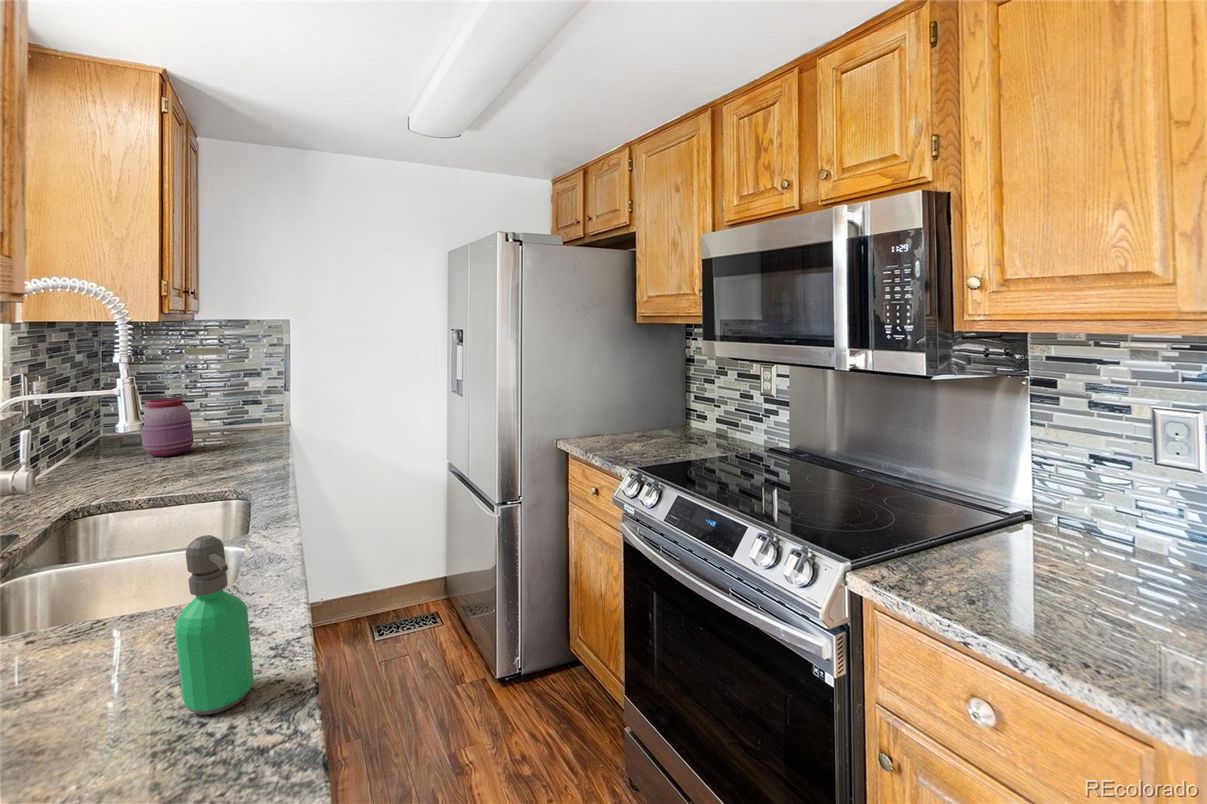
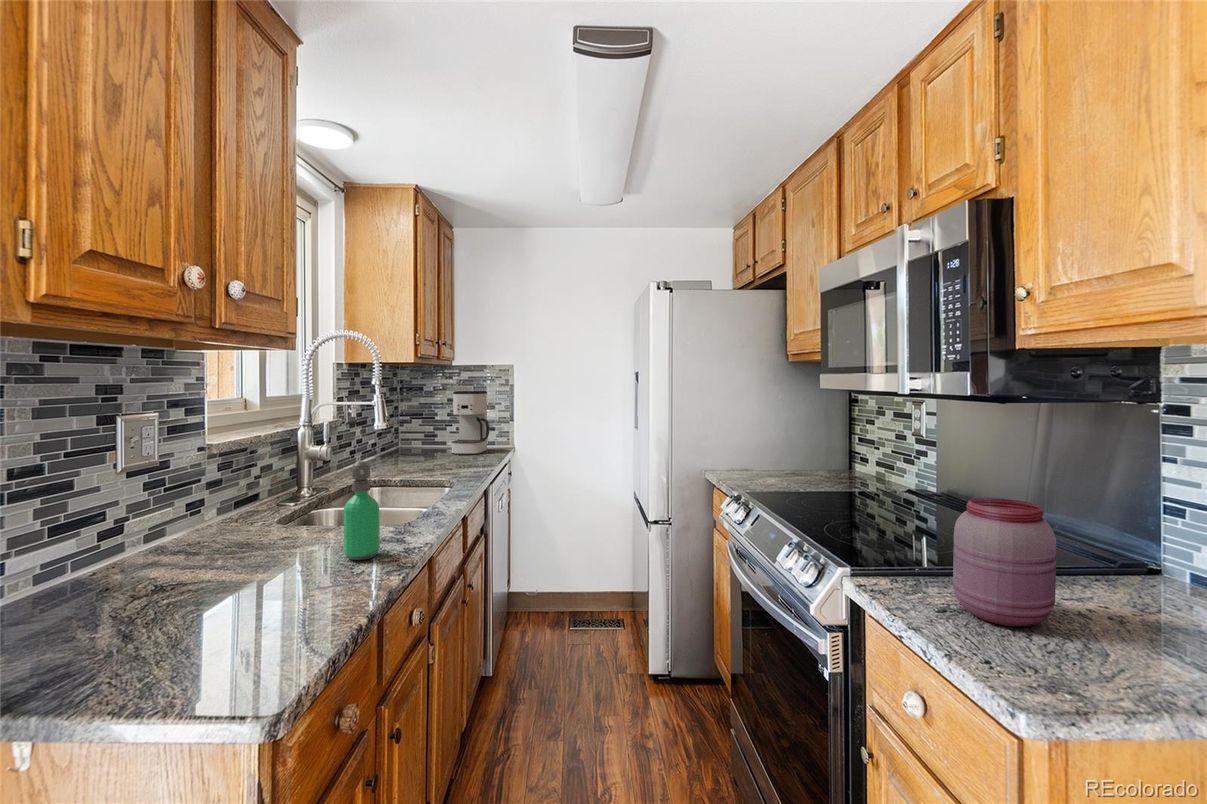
coffee maker: none [197,353,259,441] -> present [451,391,489,454]
jar: present [141,398,193,457] -> present [953,498,1057,627]

